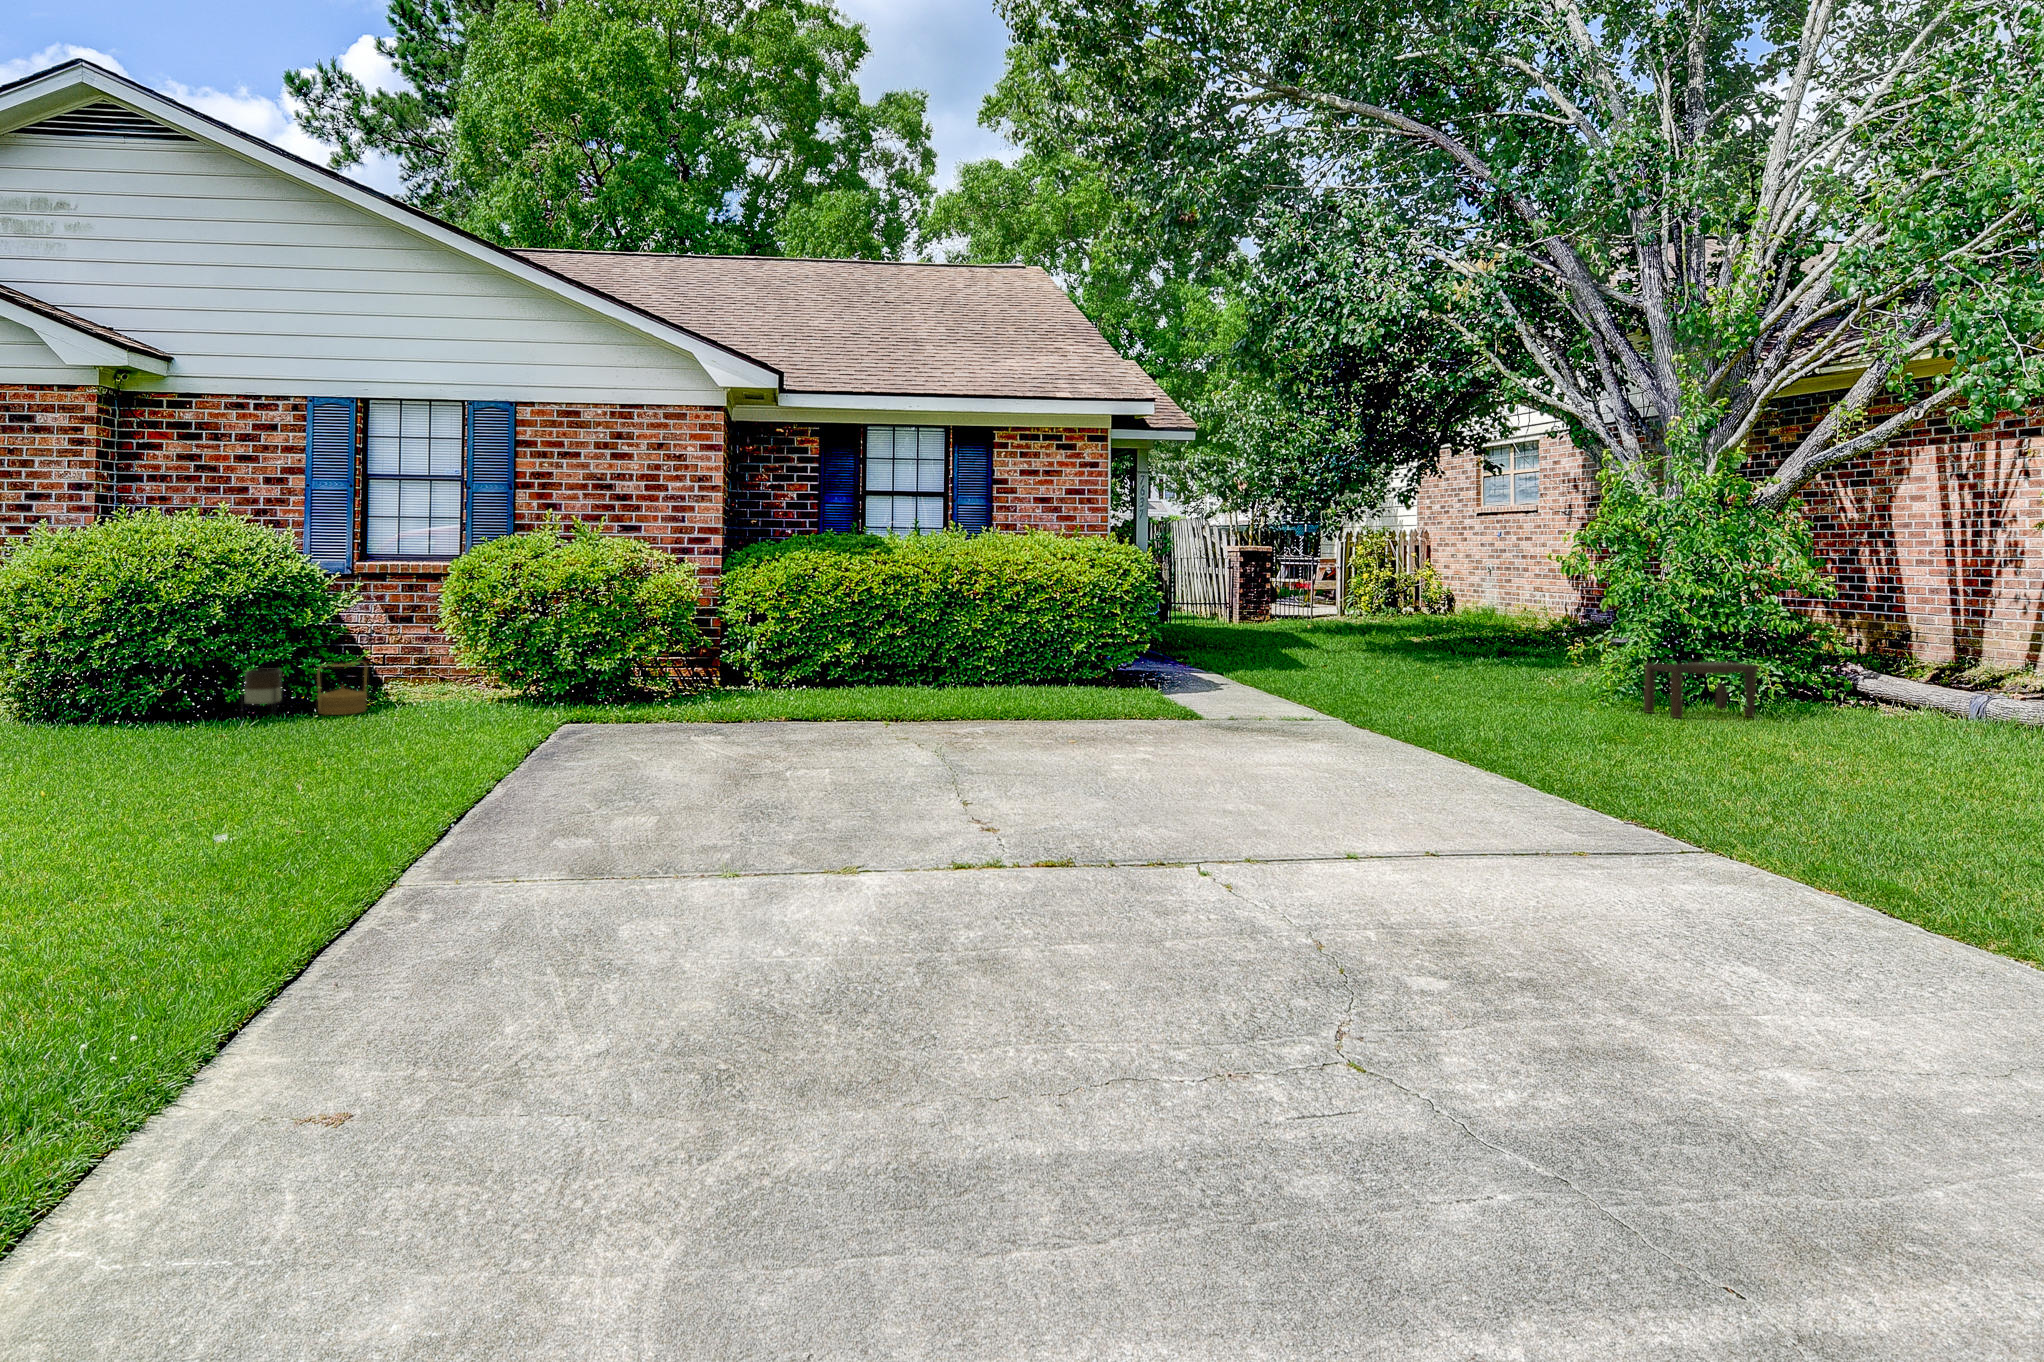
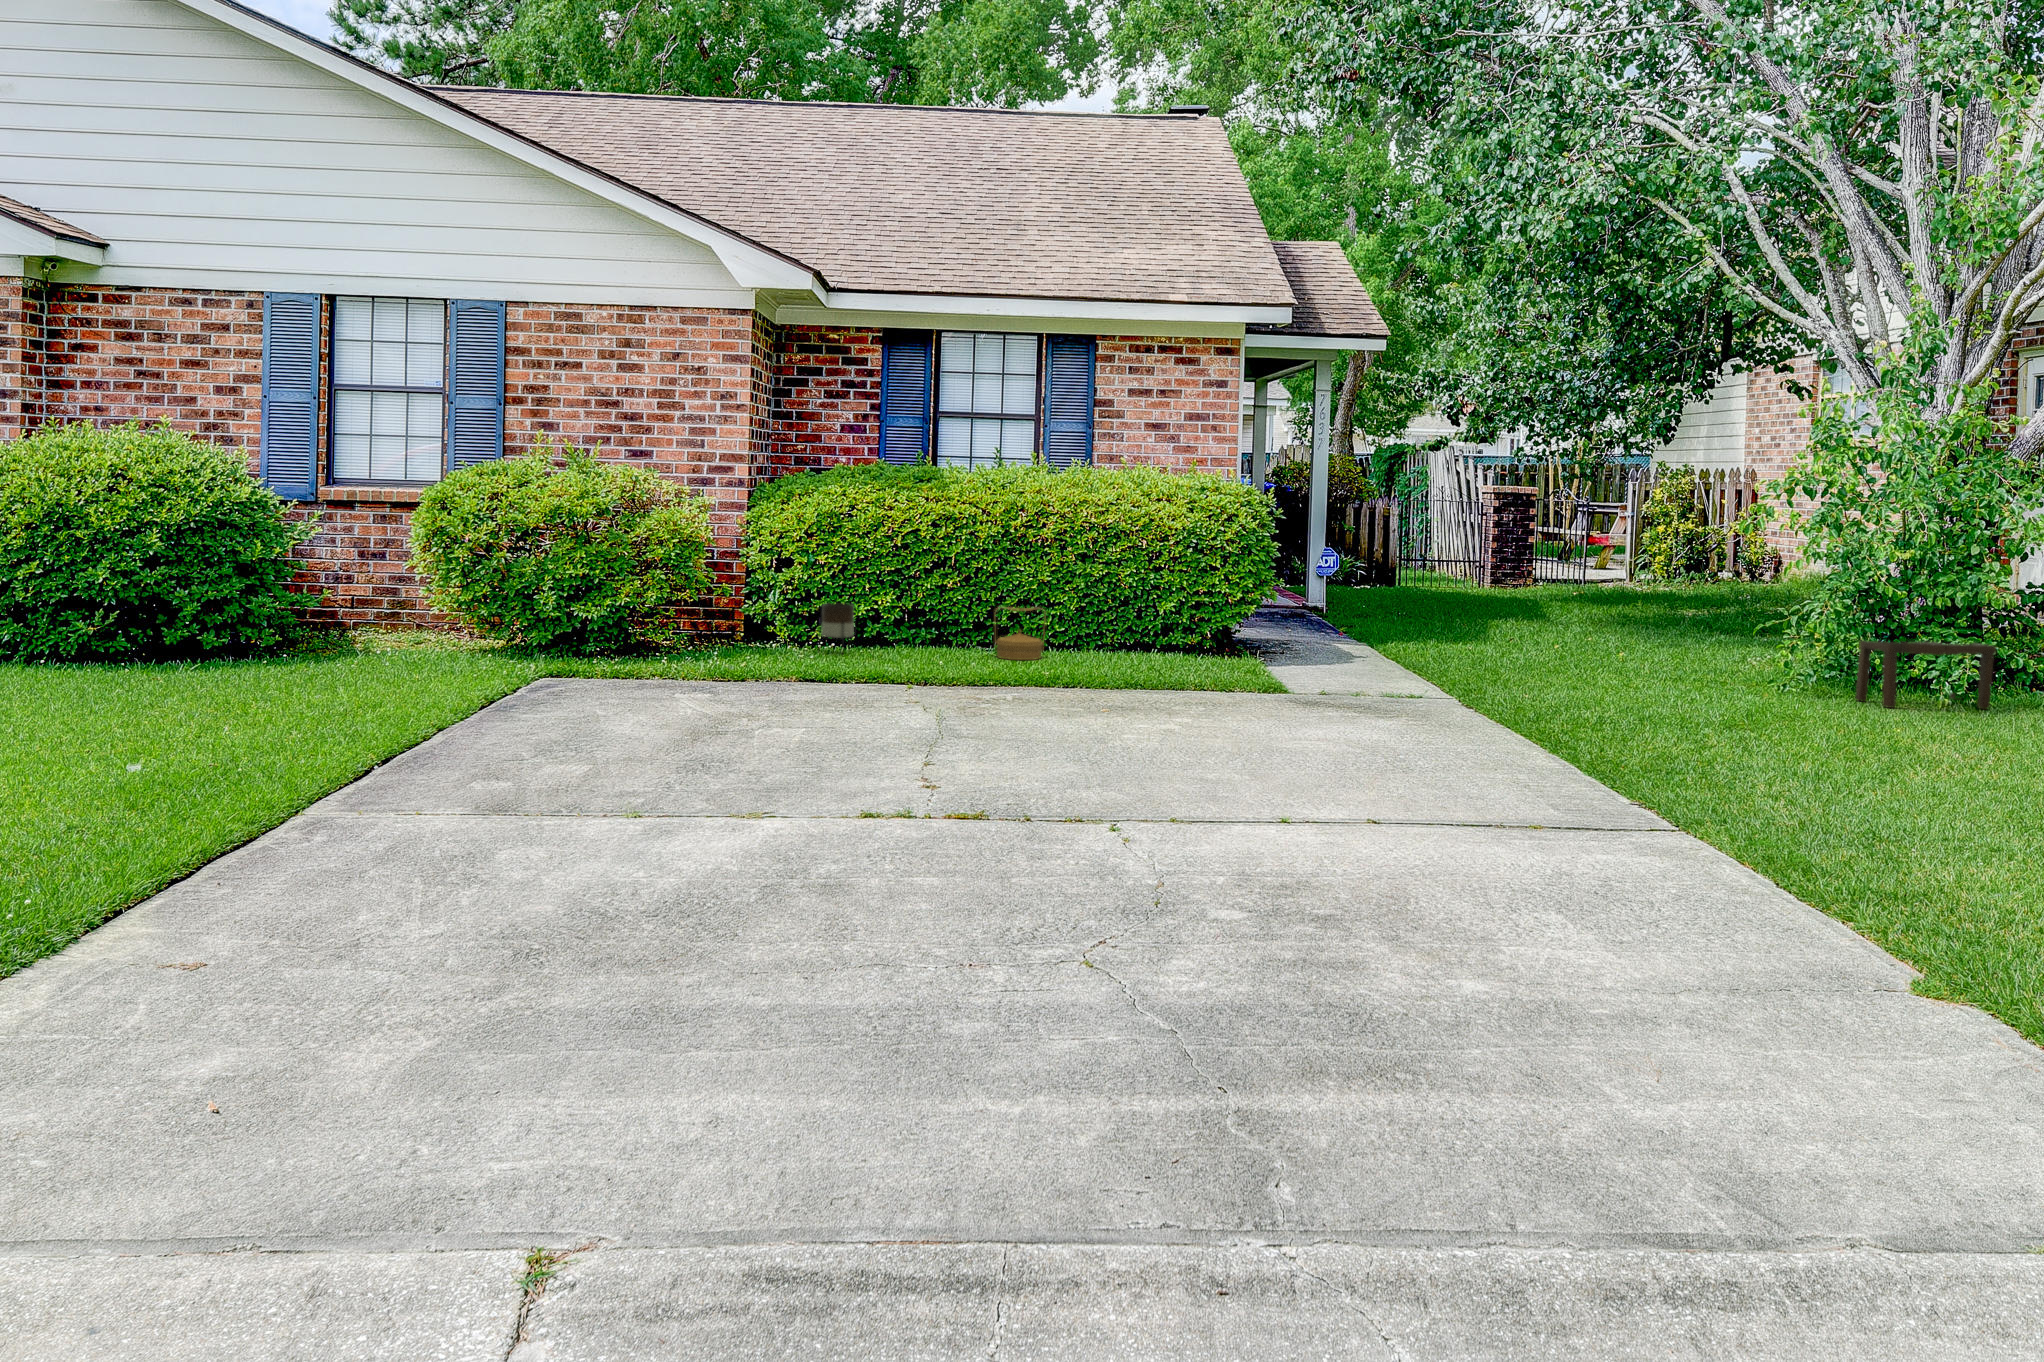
woven basket: present [317,662,367,715] -> present [995,607,1045,660]
planter: present [241,669,281,713] -> present [820,603,854,639]

